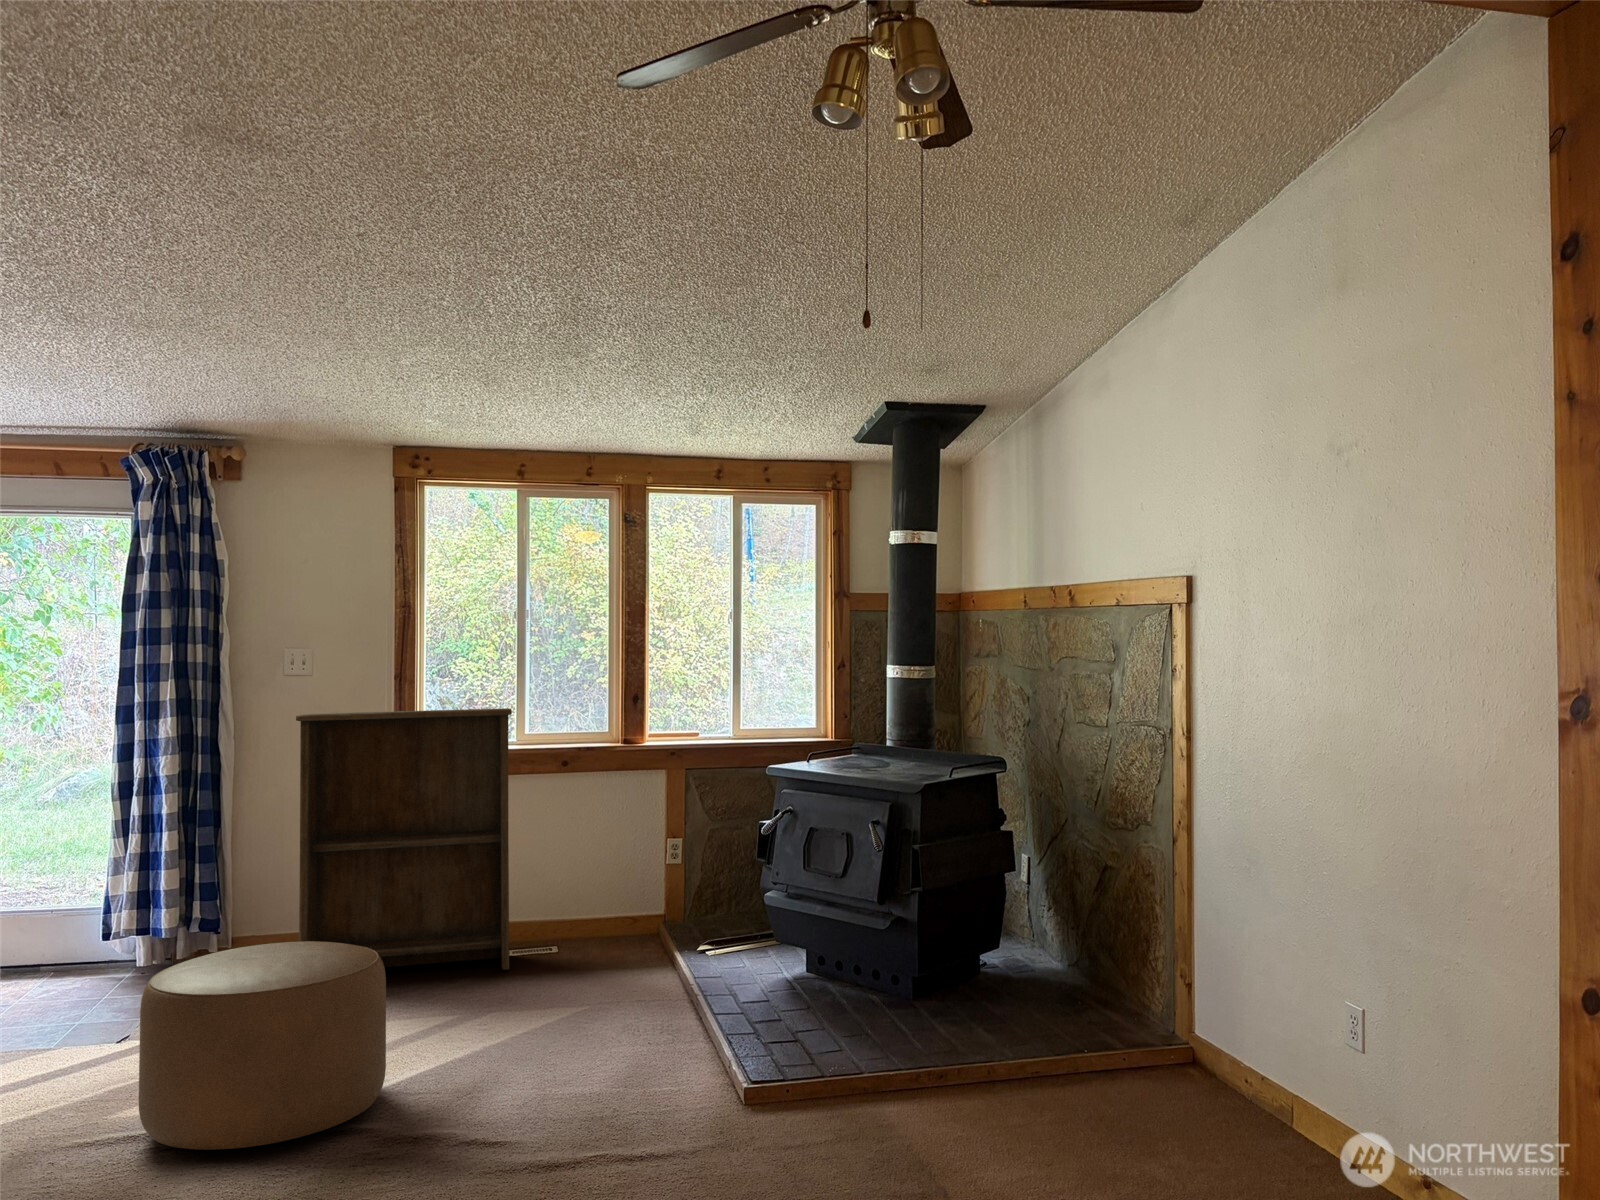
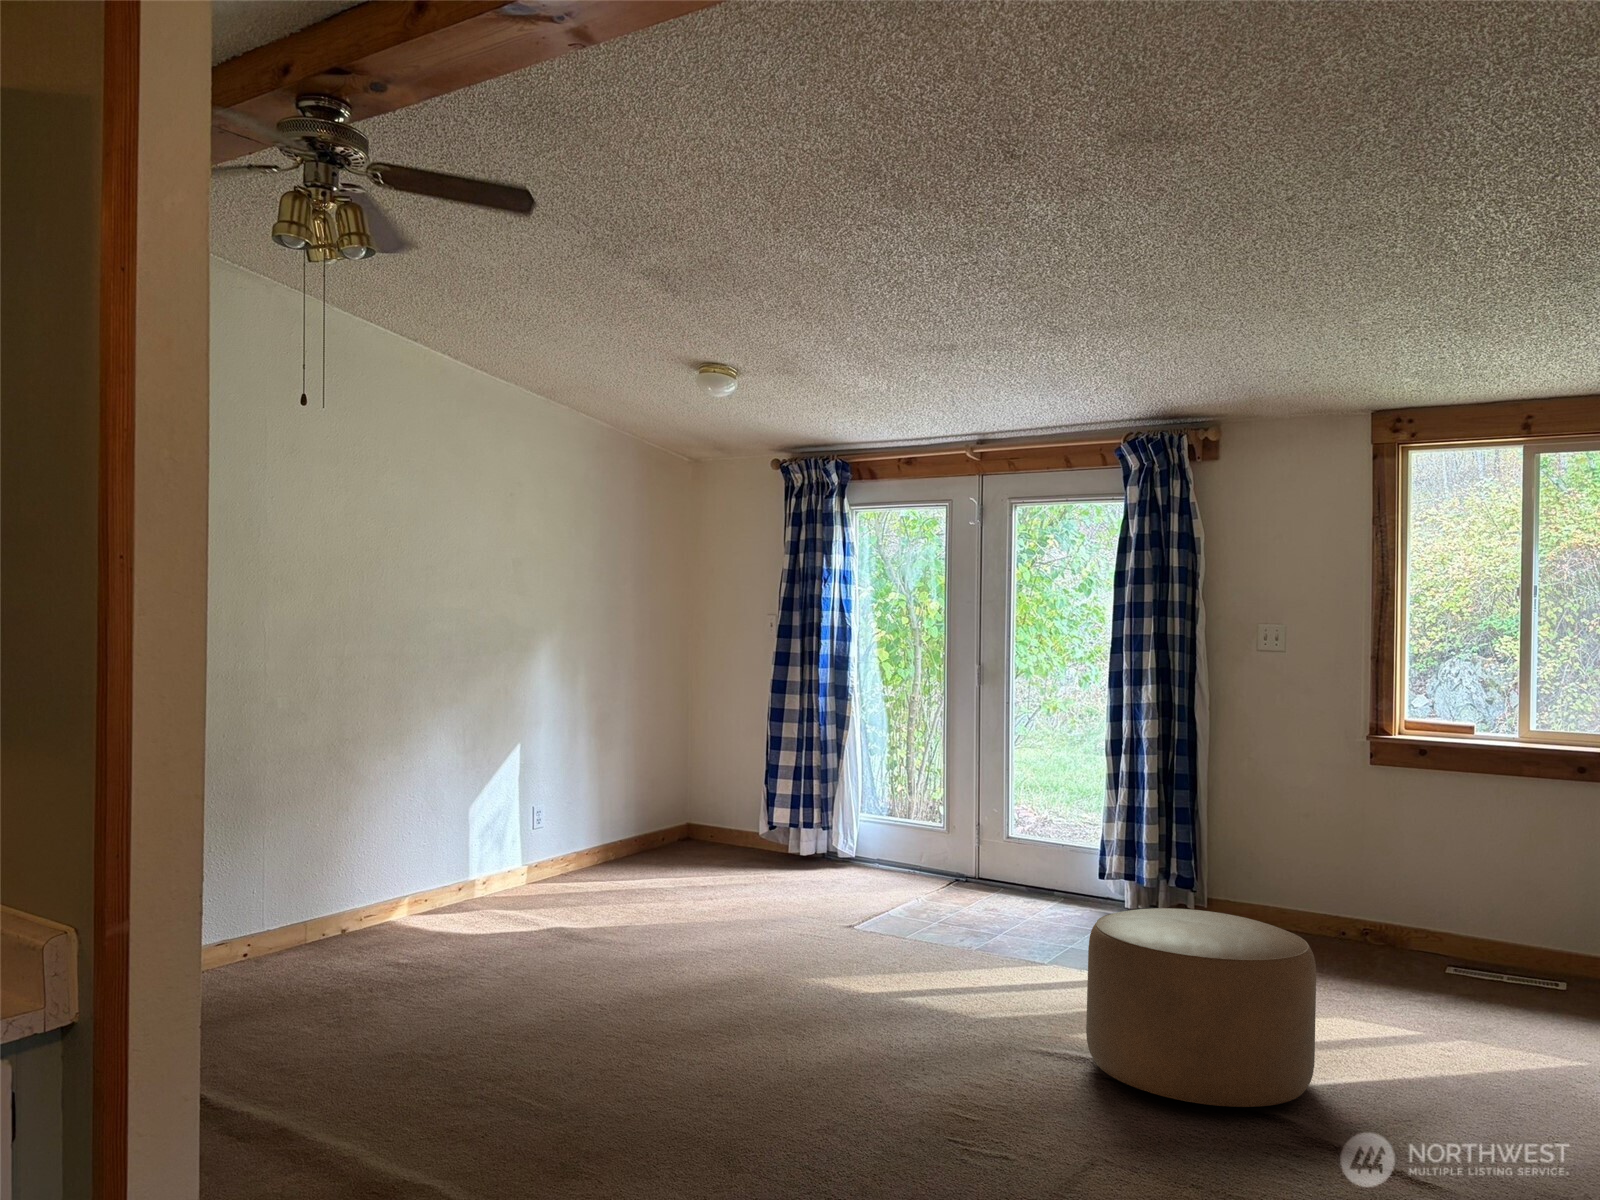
bookshelf: present [296,708,512,970] -> none [1259,691,1508,1002]

